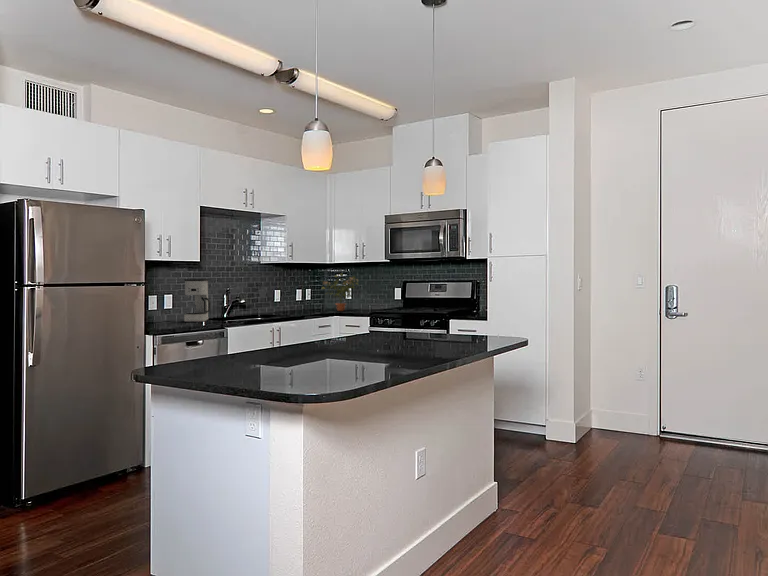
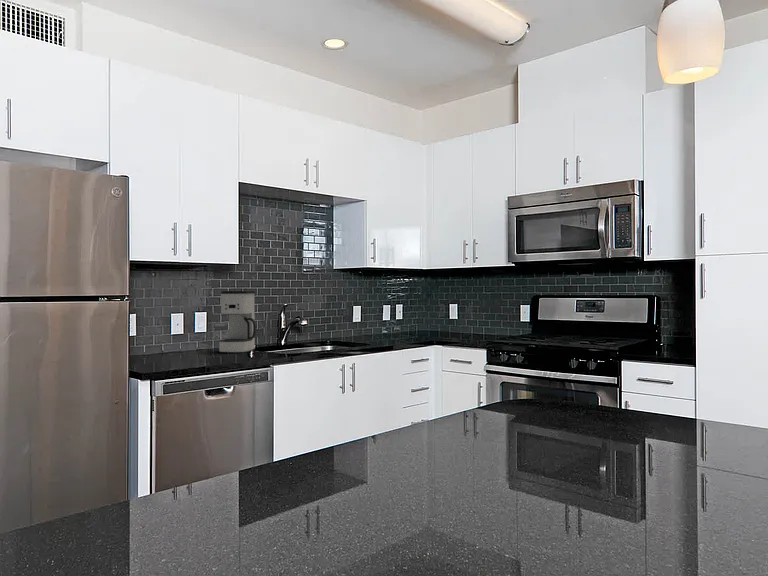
potted plant: present [322,273,358,311] -> none [416,283,471,337]

